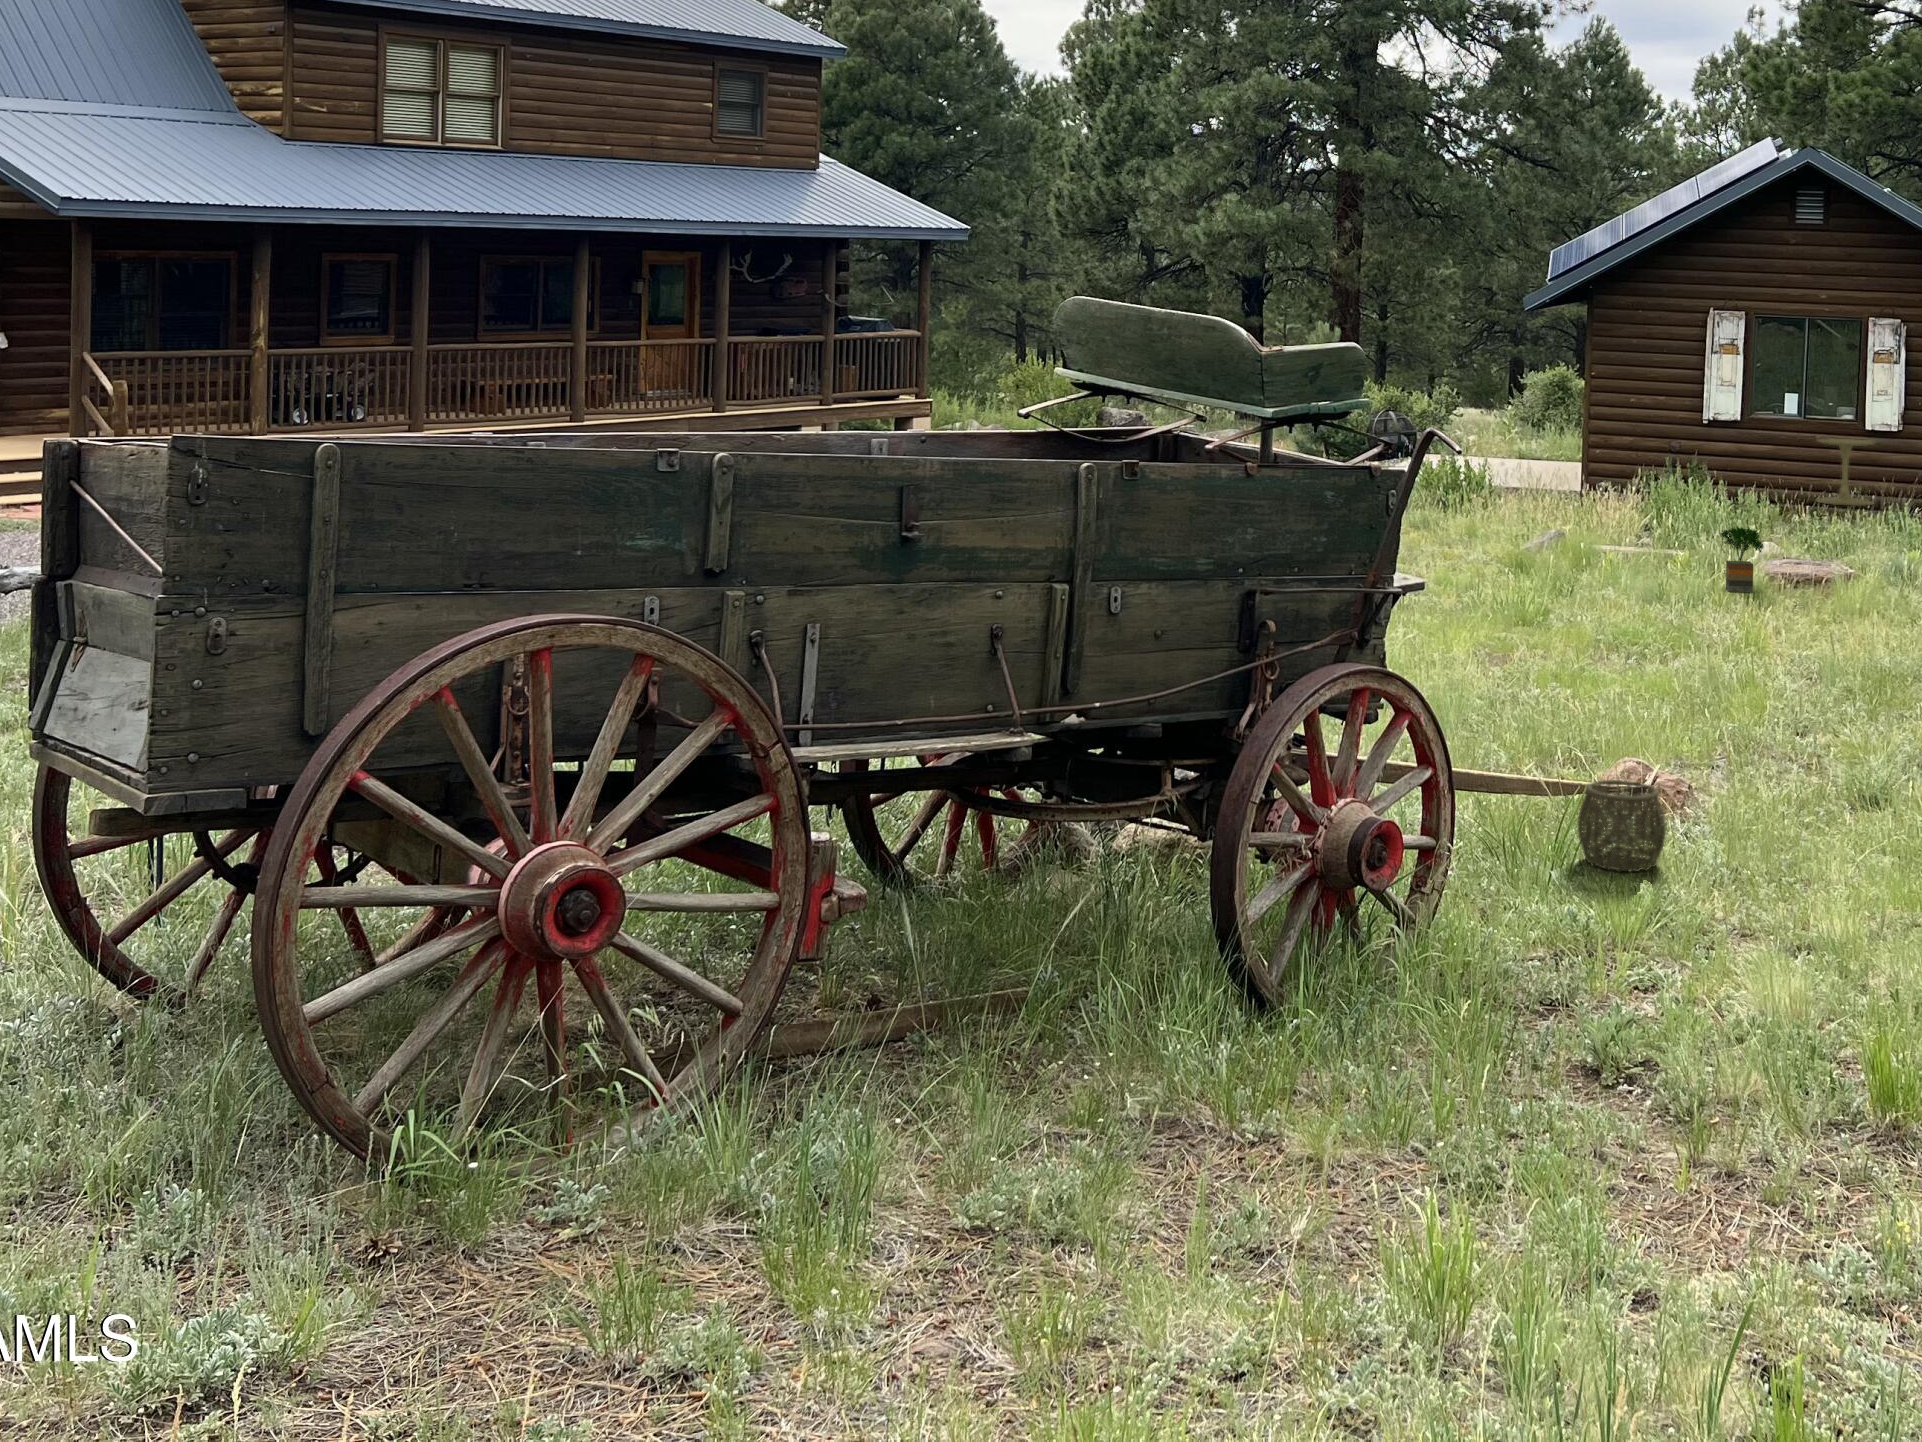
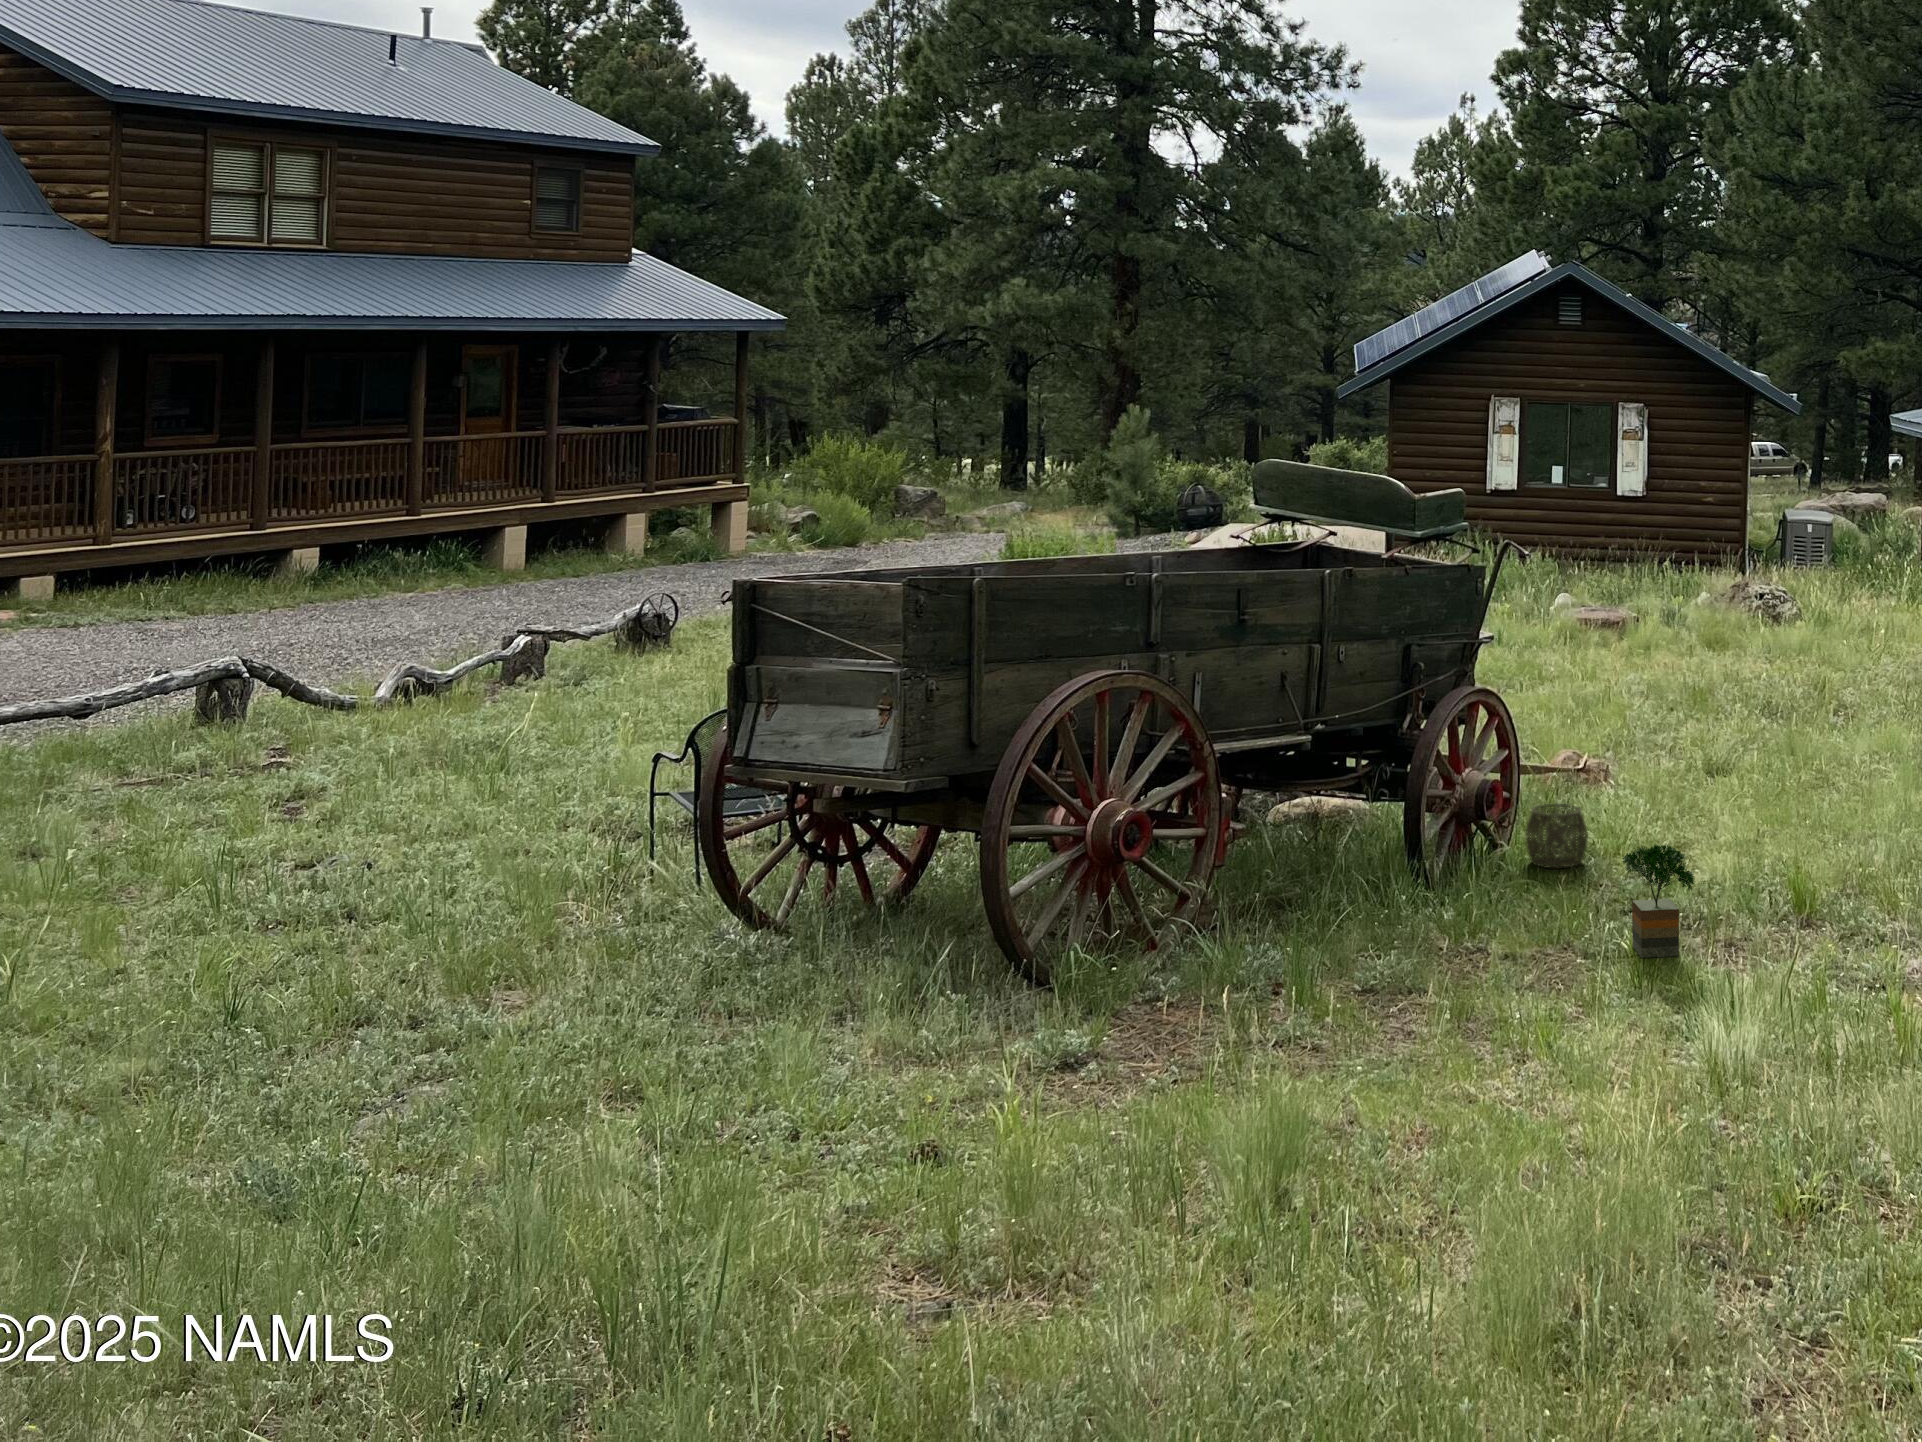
pedestal table: present [1815,439,1874,506] -> none [1578,507,1627,565]
potted tree: present [1720,528,1764,593] -> present [1622,845,1695,958]

